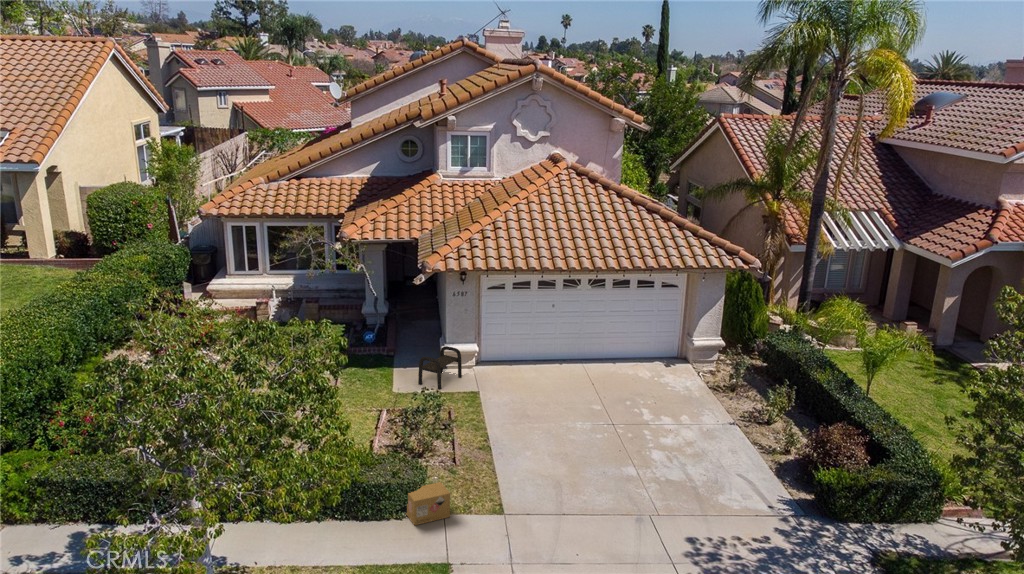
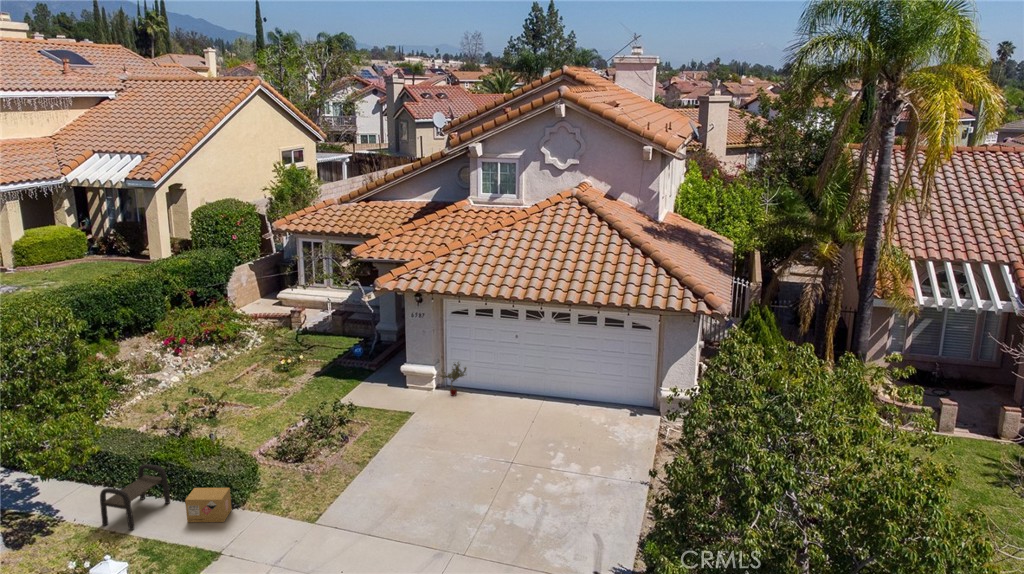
potted tree: none [481,336,510,372] -> present [440,362,466,396]
bench: present [418,346,462,389] -> present [100,464,170,530]

